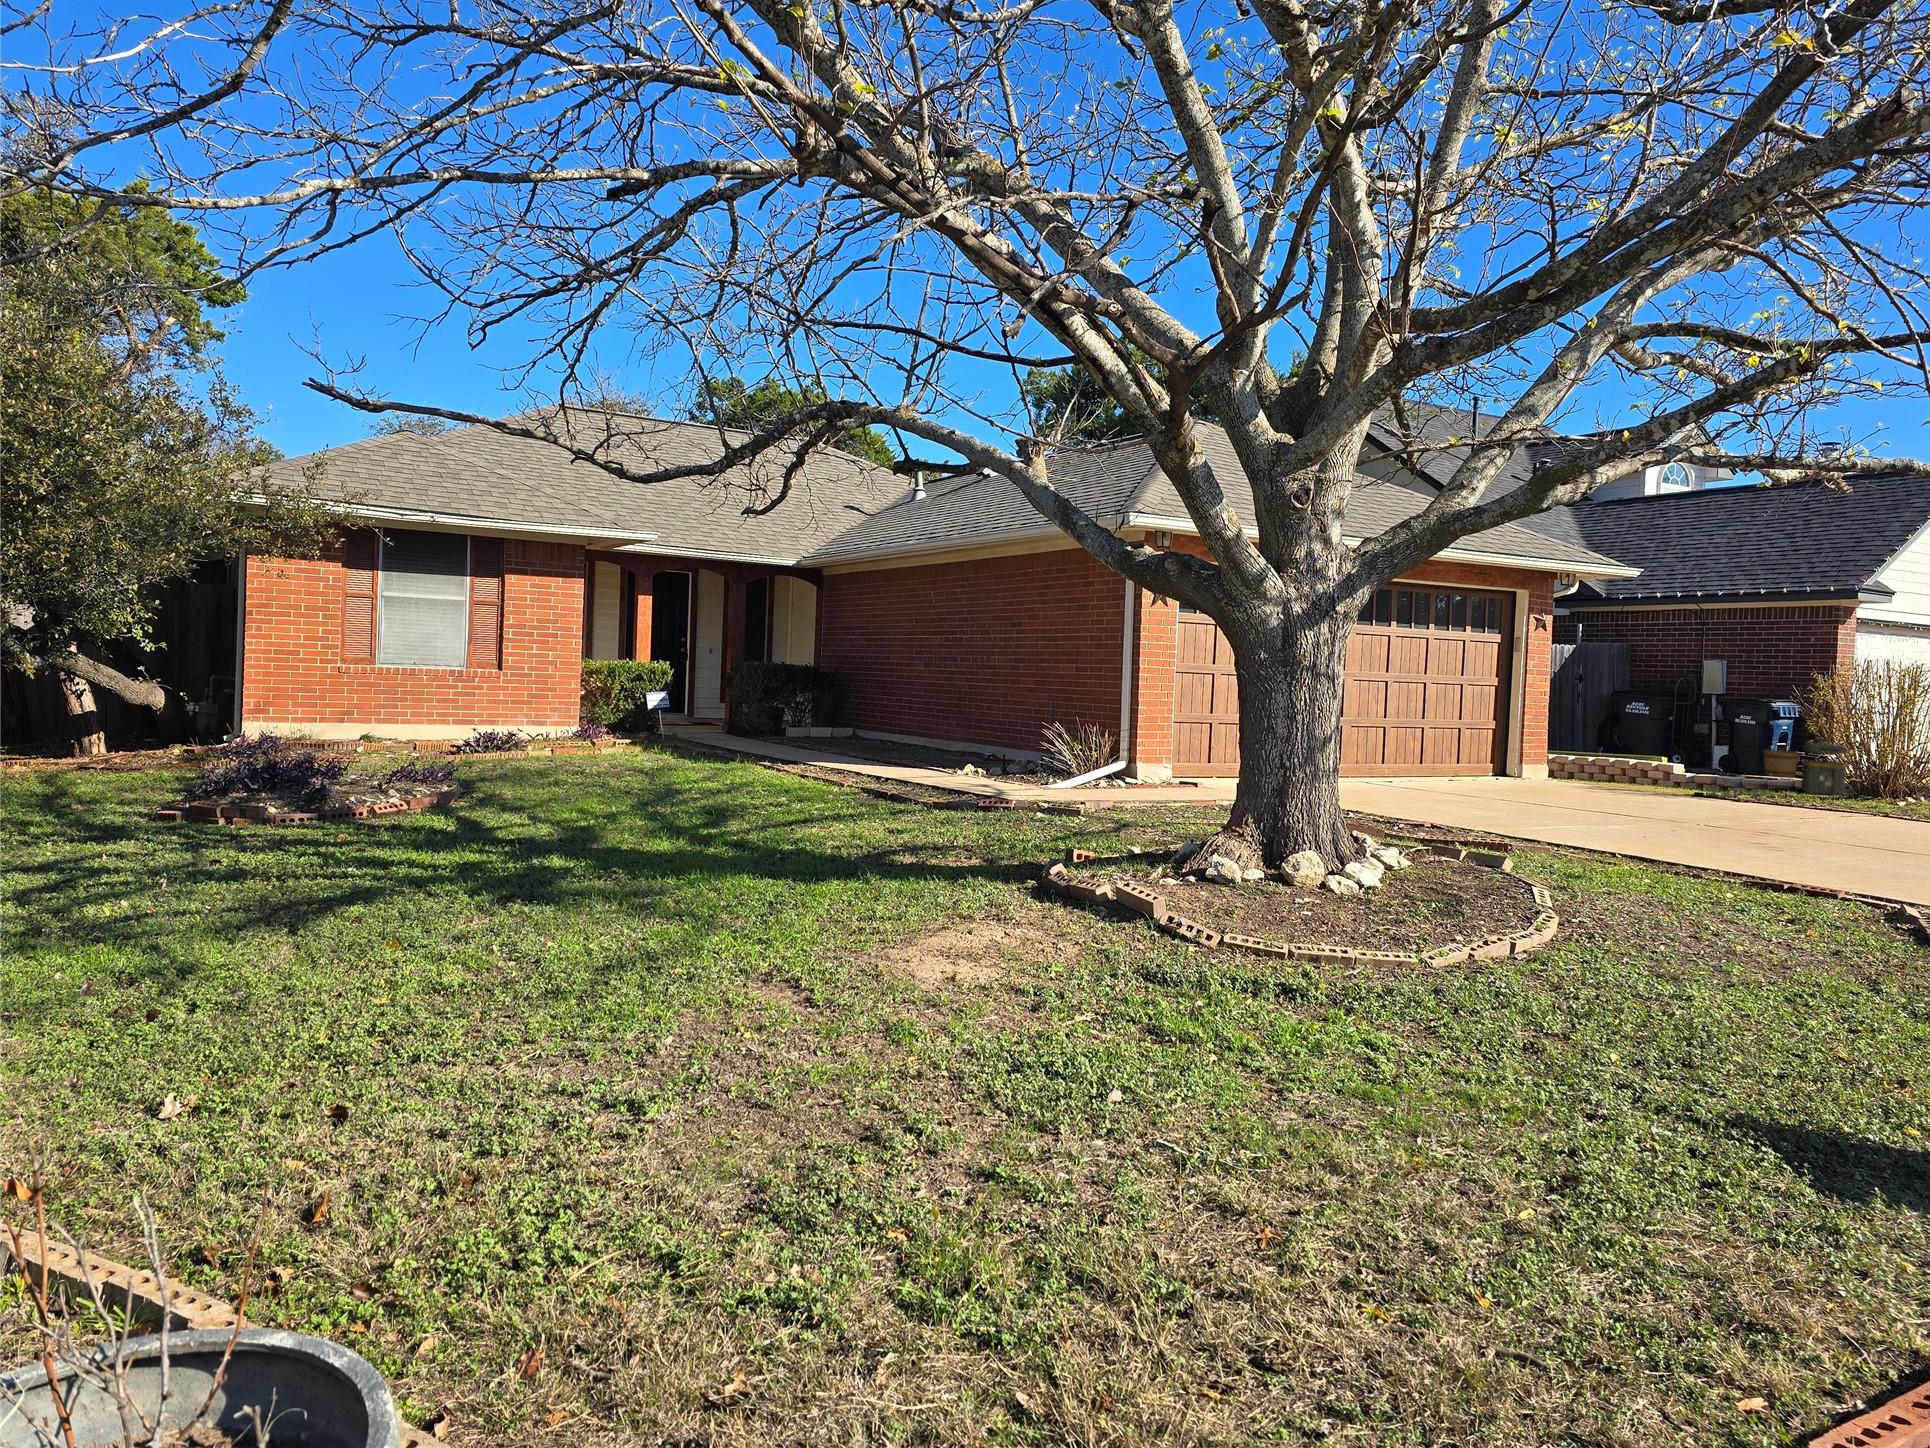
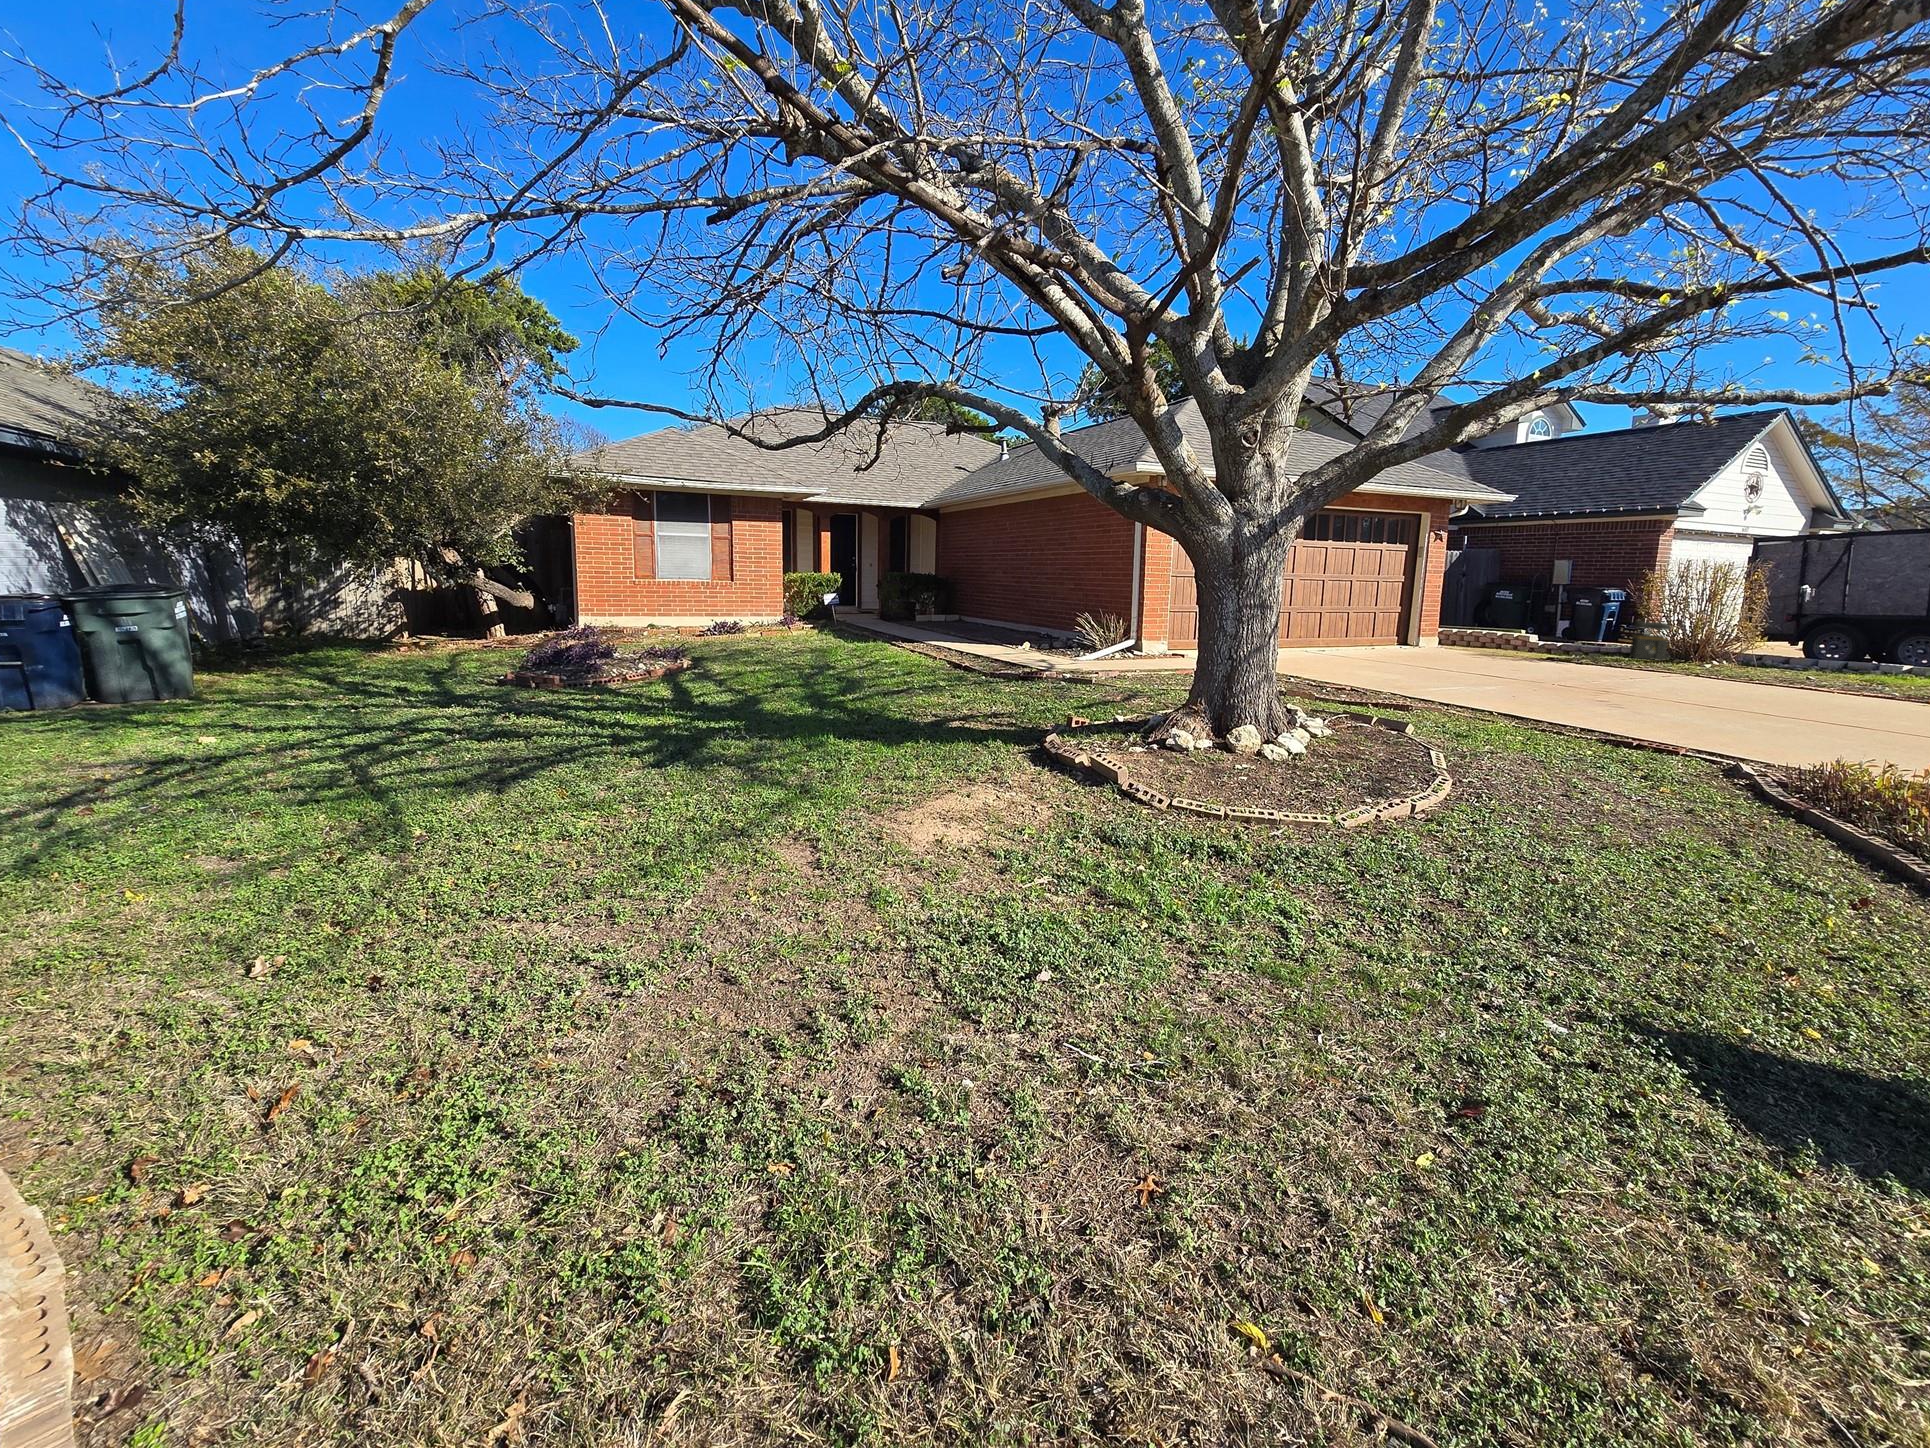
bucket: present [1764,749,1799,777] -> none [1599,622,1627,645]

